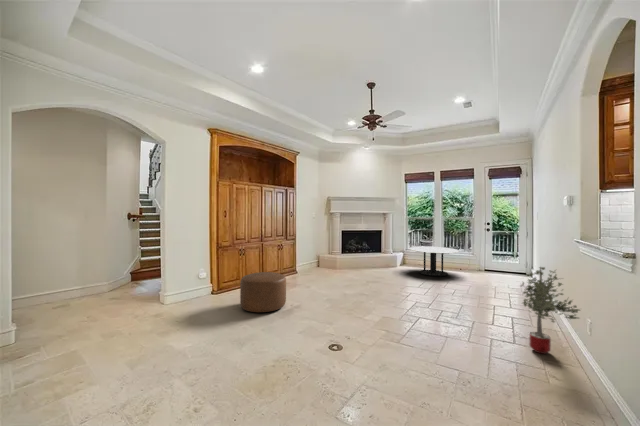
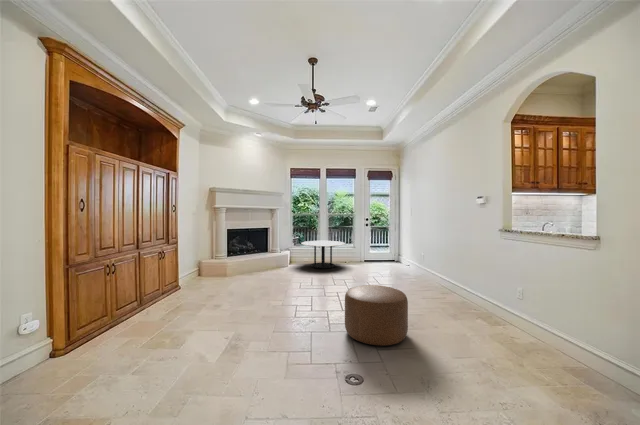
potted tree: present [521,267,580,354] -> none [459,249,505,319]
ottoman: present [240,272,286,312] -> present [345,285,408,345]

